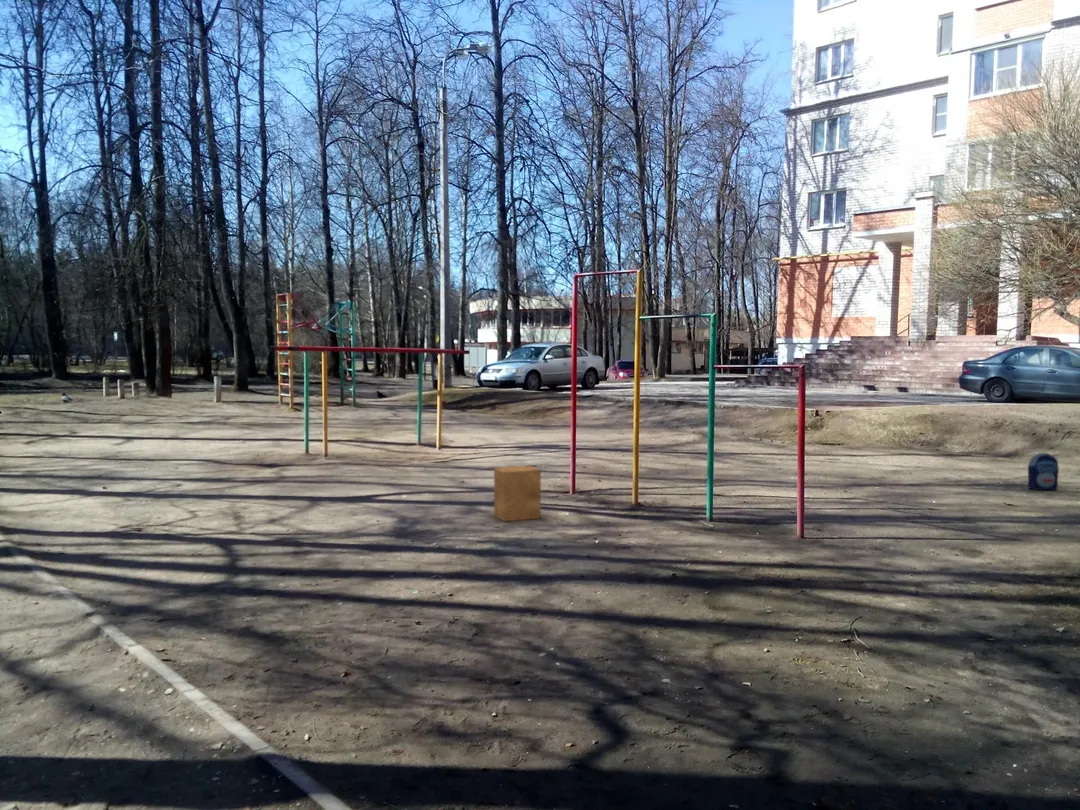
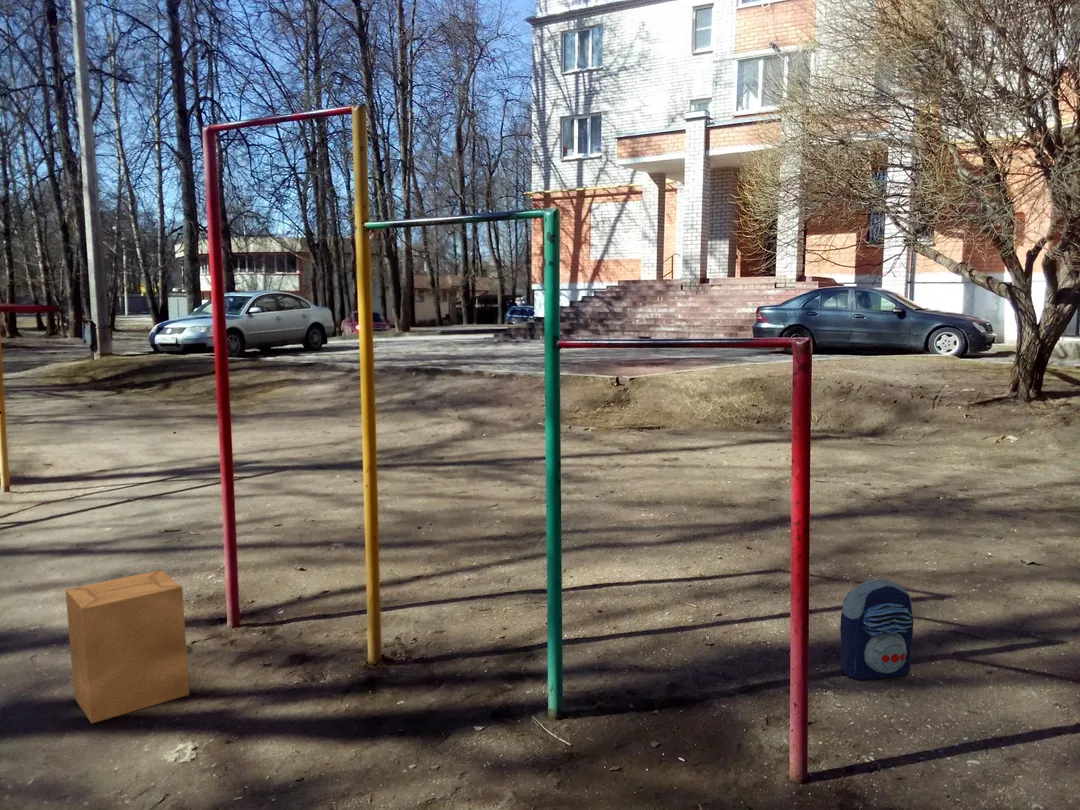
backpack: present [1028,453,1059,490] -> present [840,579,913,680]

